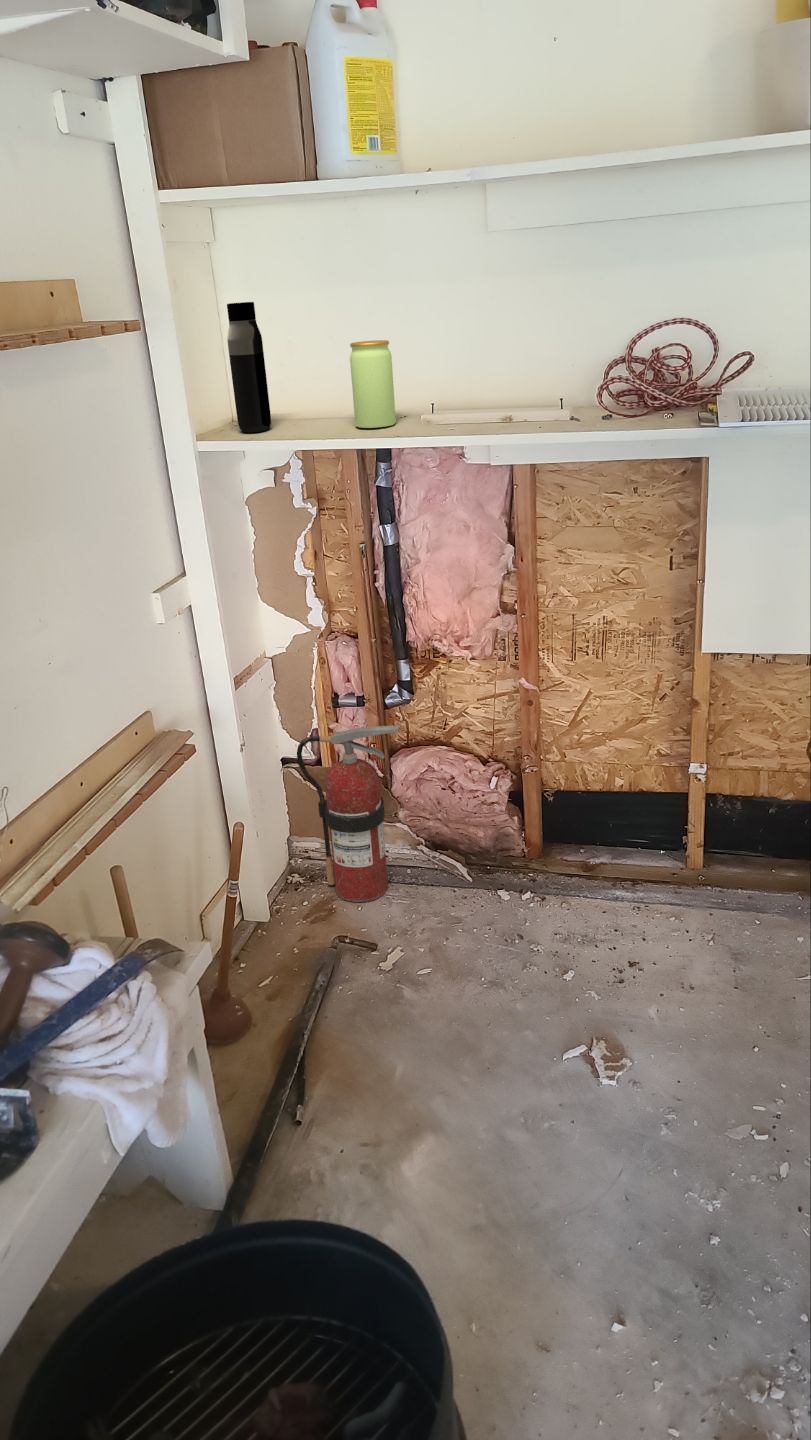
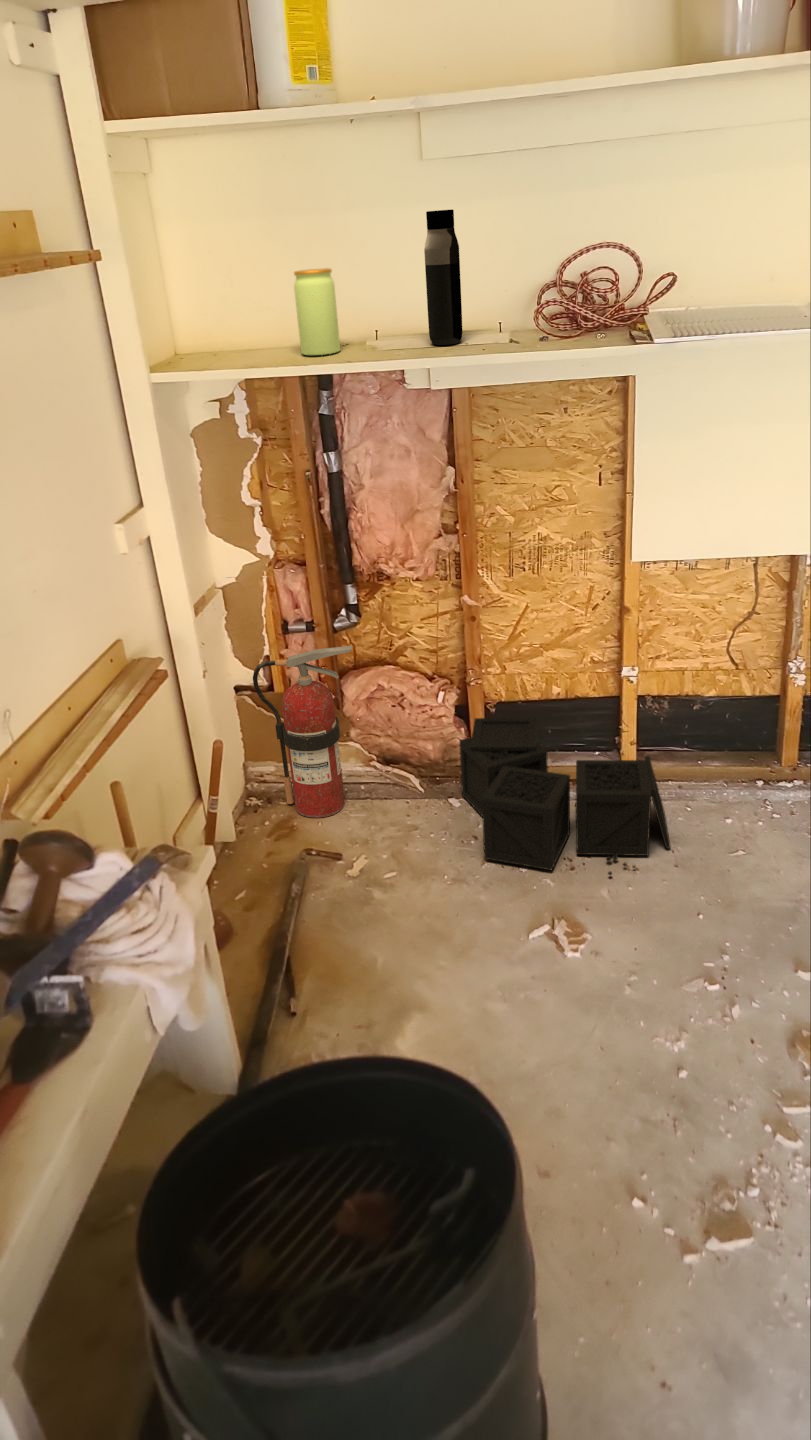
water bottle: present [227,302,271,432] -> present [424,209,462,345]
storage bin: none [510,807,731,993] -> present [459,718,670,875]

